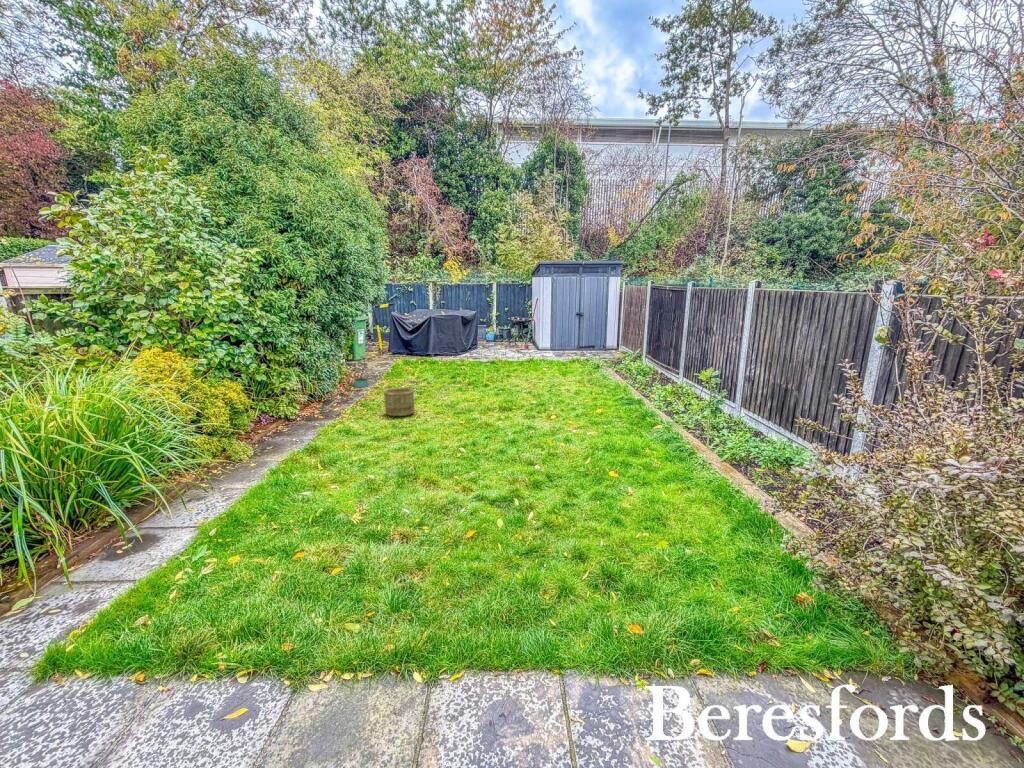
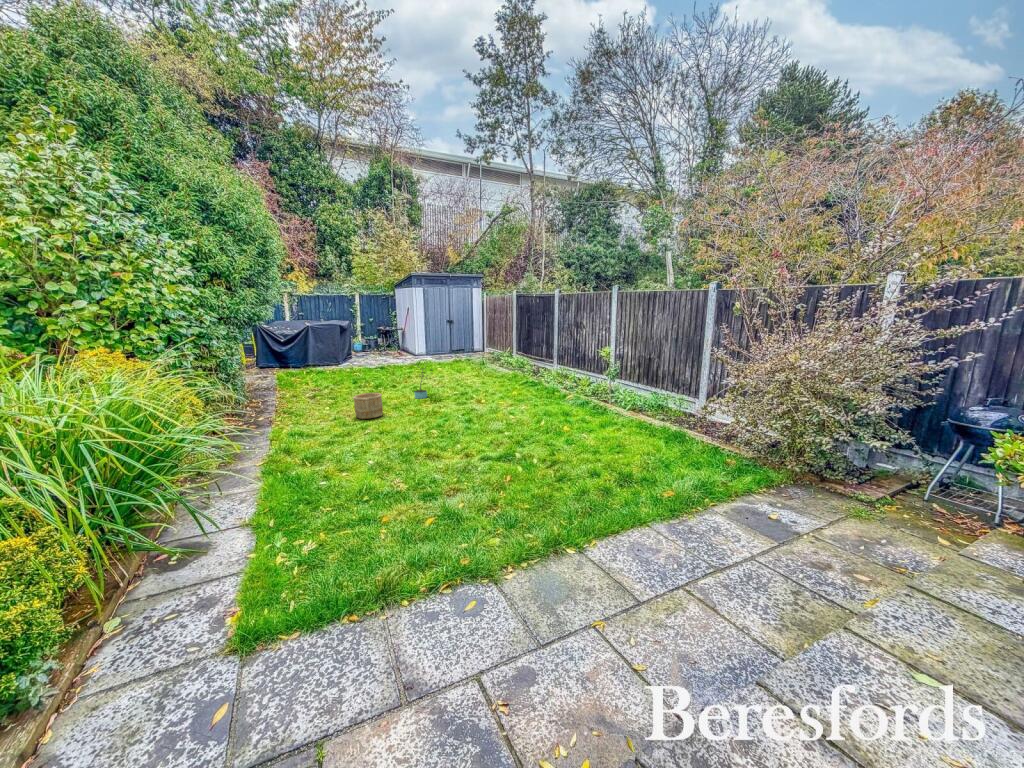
potted plant: present [355,345,371,387] -> present [410,360,432,399]

